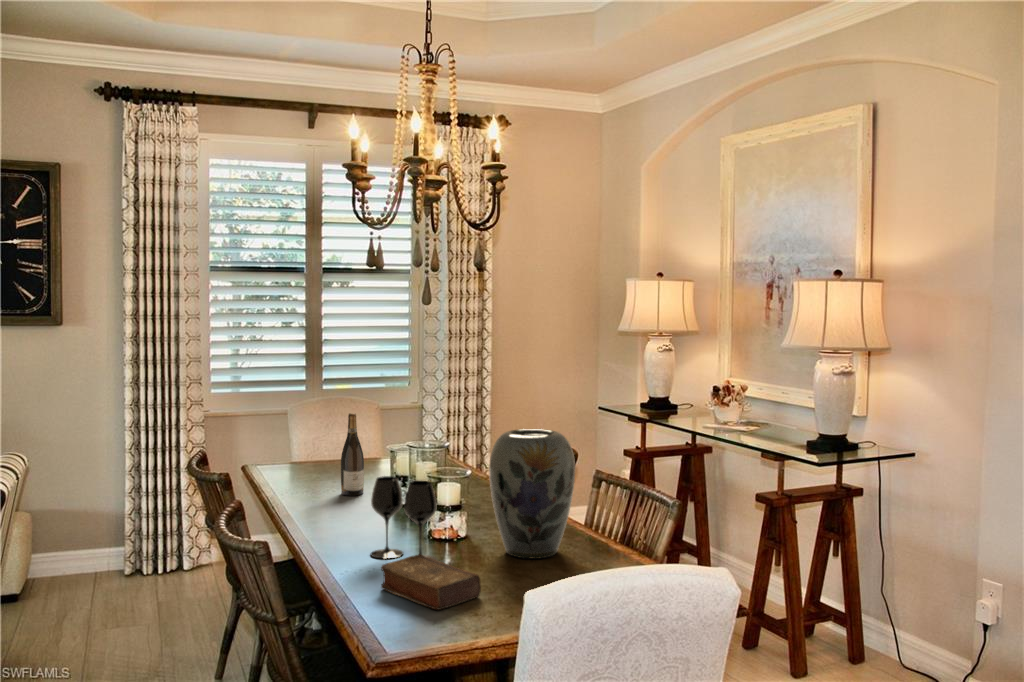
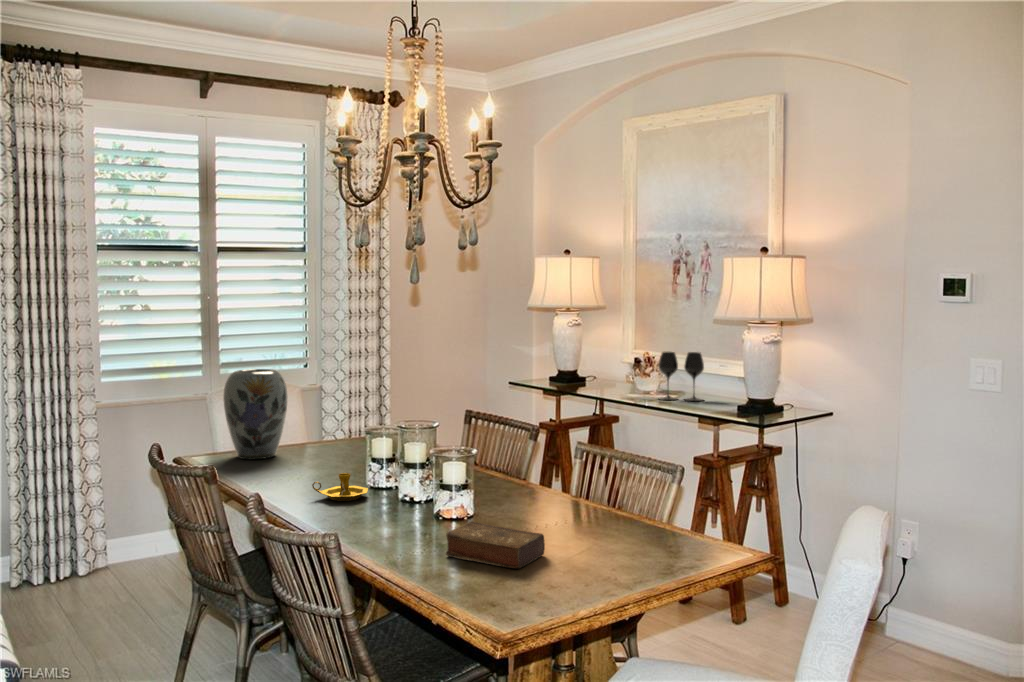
wine bottle: present [341,413,364,496] -> none [315,394,339,477]
vase: present [489,429,575,559] -> present [223,369,287,459]
wine glass: present [371,476,437,560] -> present [659,352,704,401]
candlestick: none [316,493,371,522] -> present [312,473,368,501]

